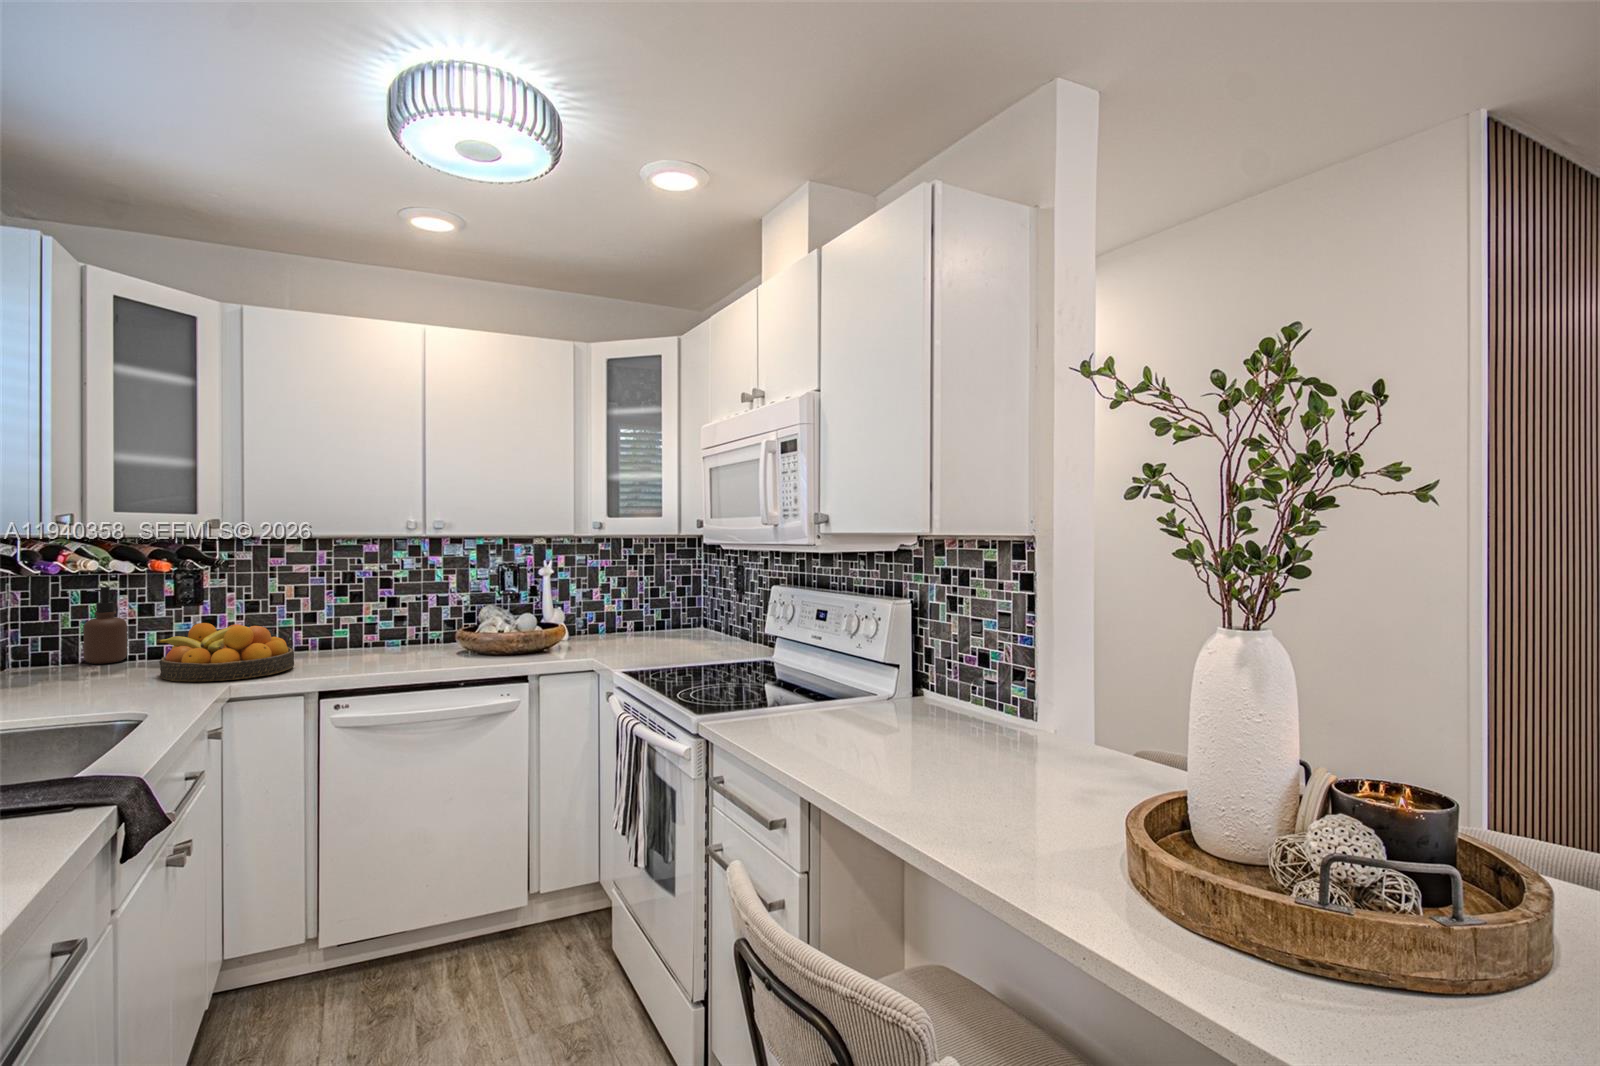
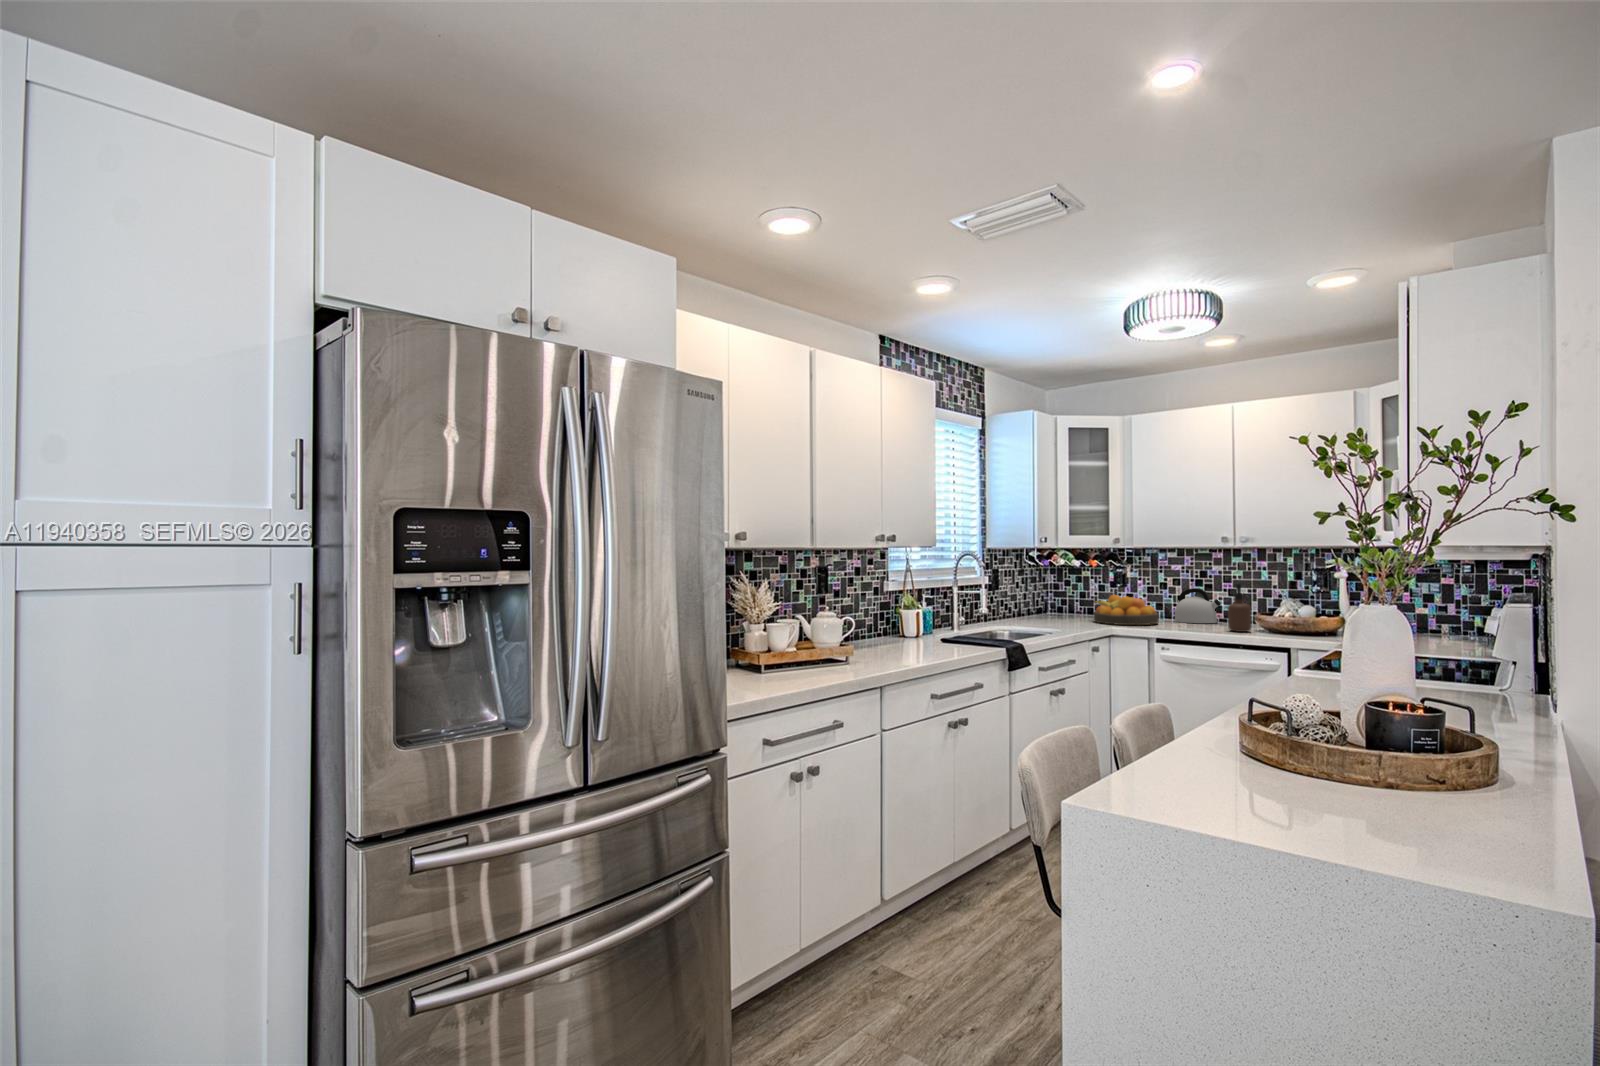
soap dispenser: present [83,587,127,664] -> present [1228,584,1252,632]
kettle: none [298,599,375,656] -> present [1174,588,1221,623]

